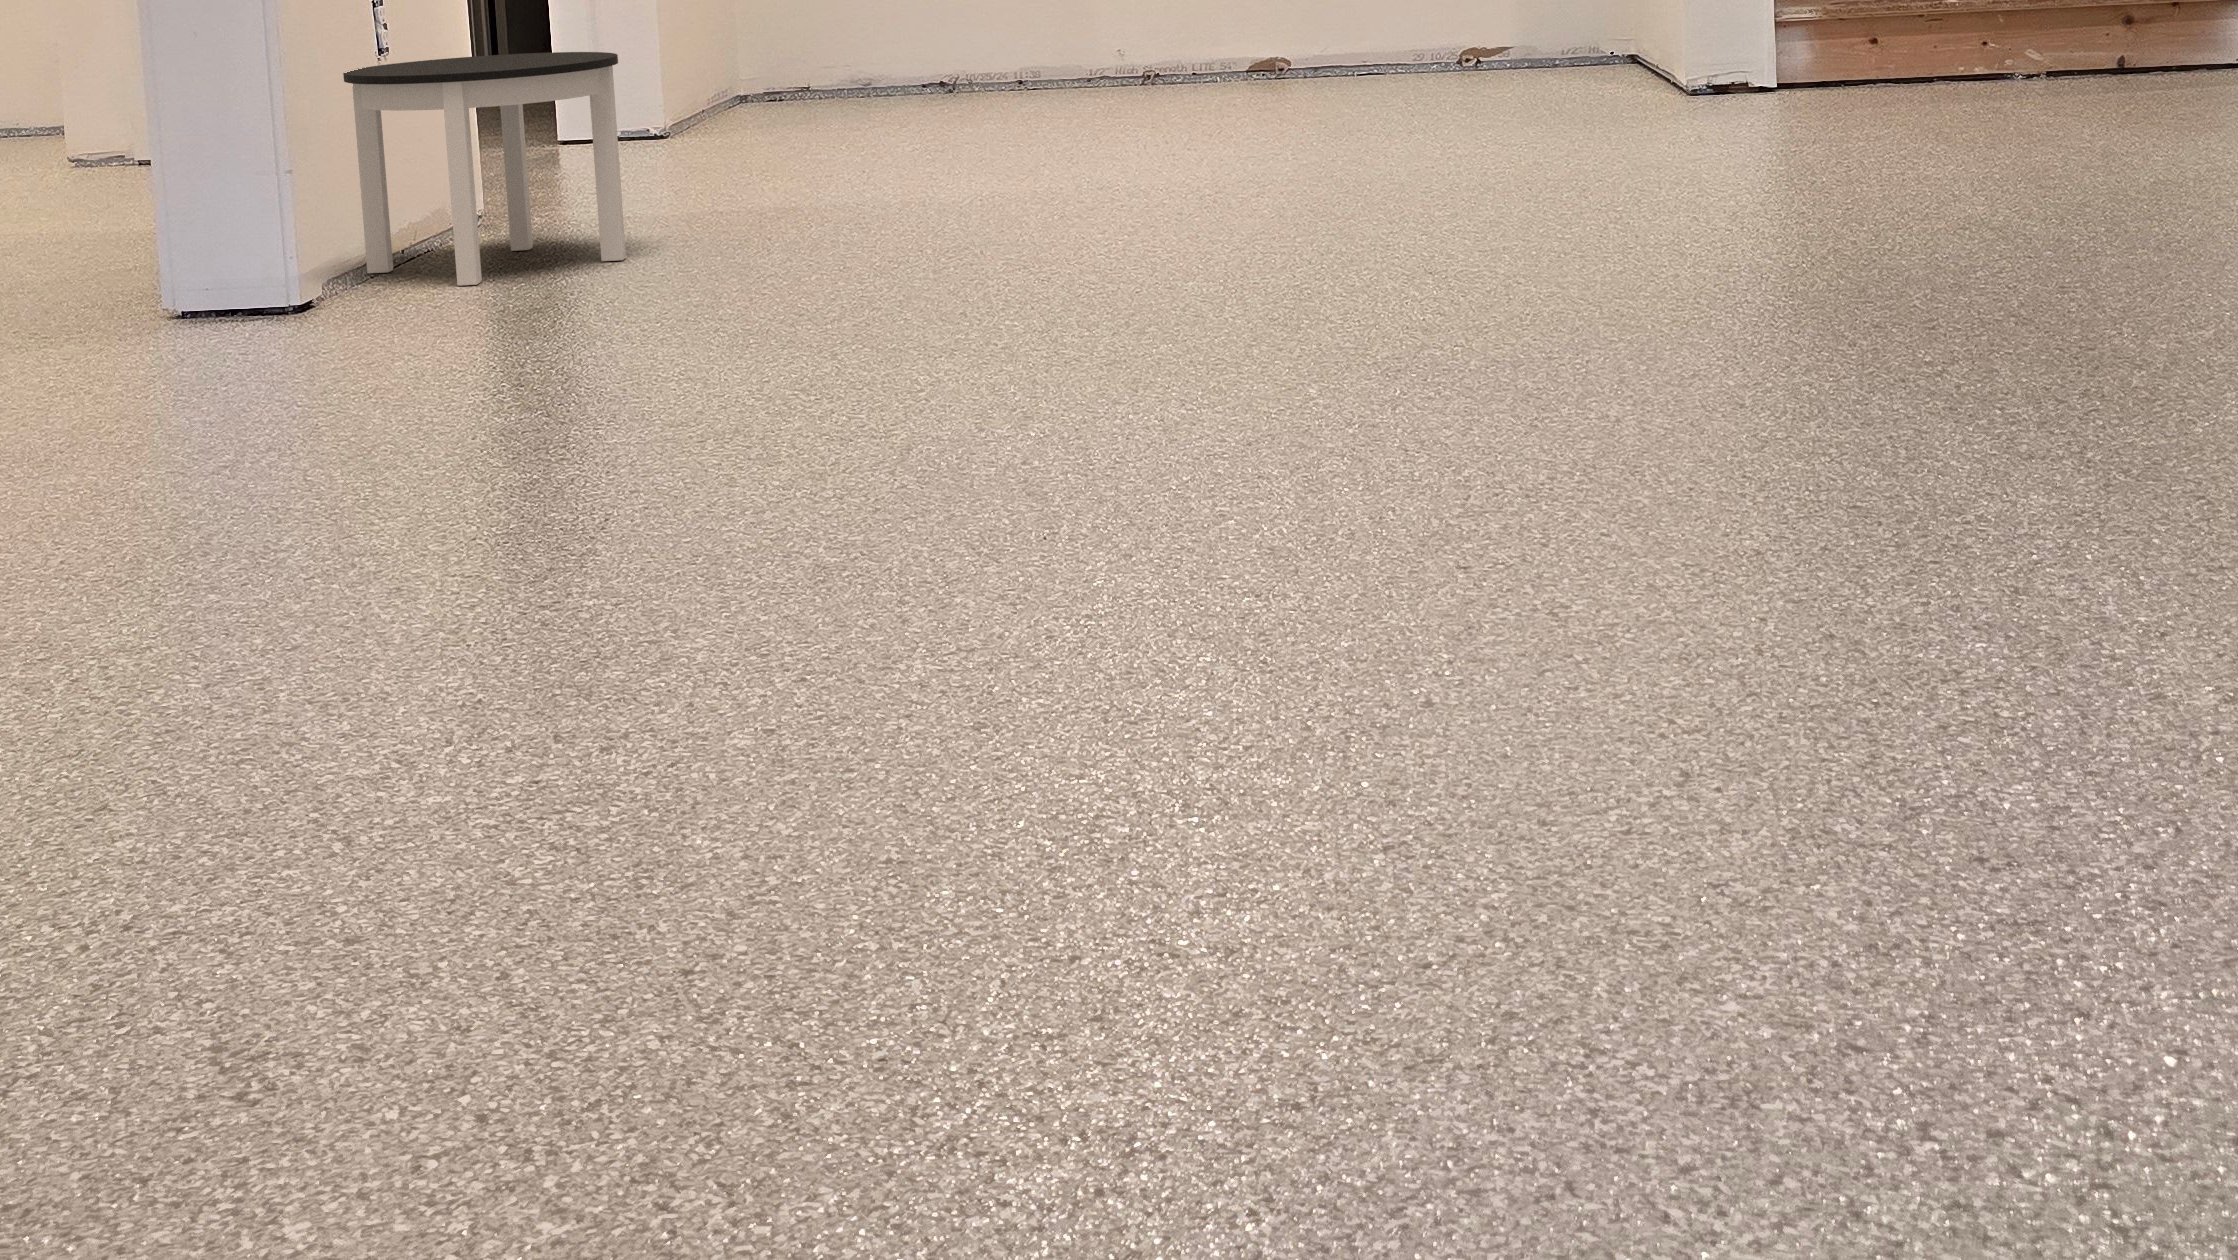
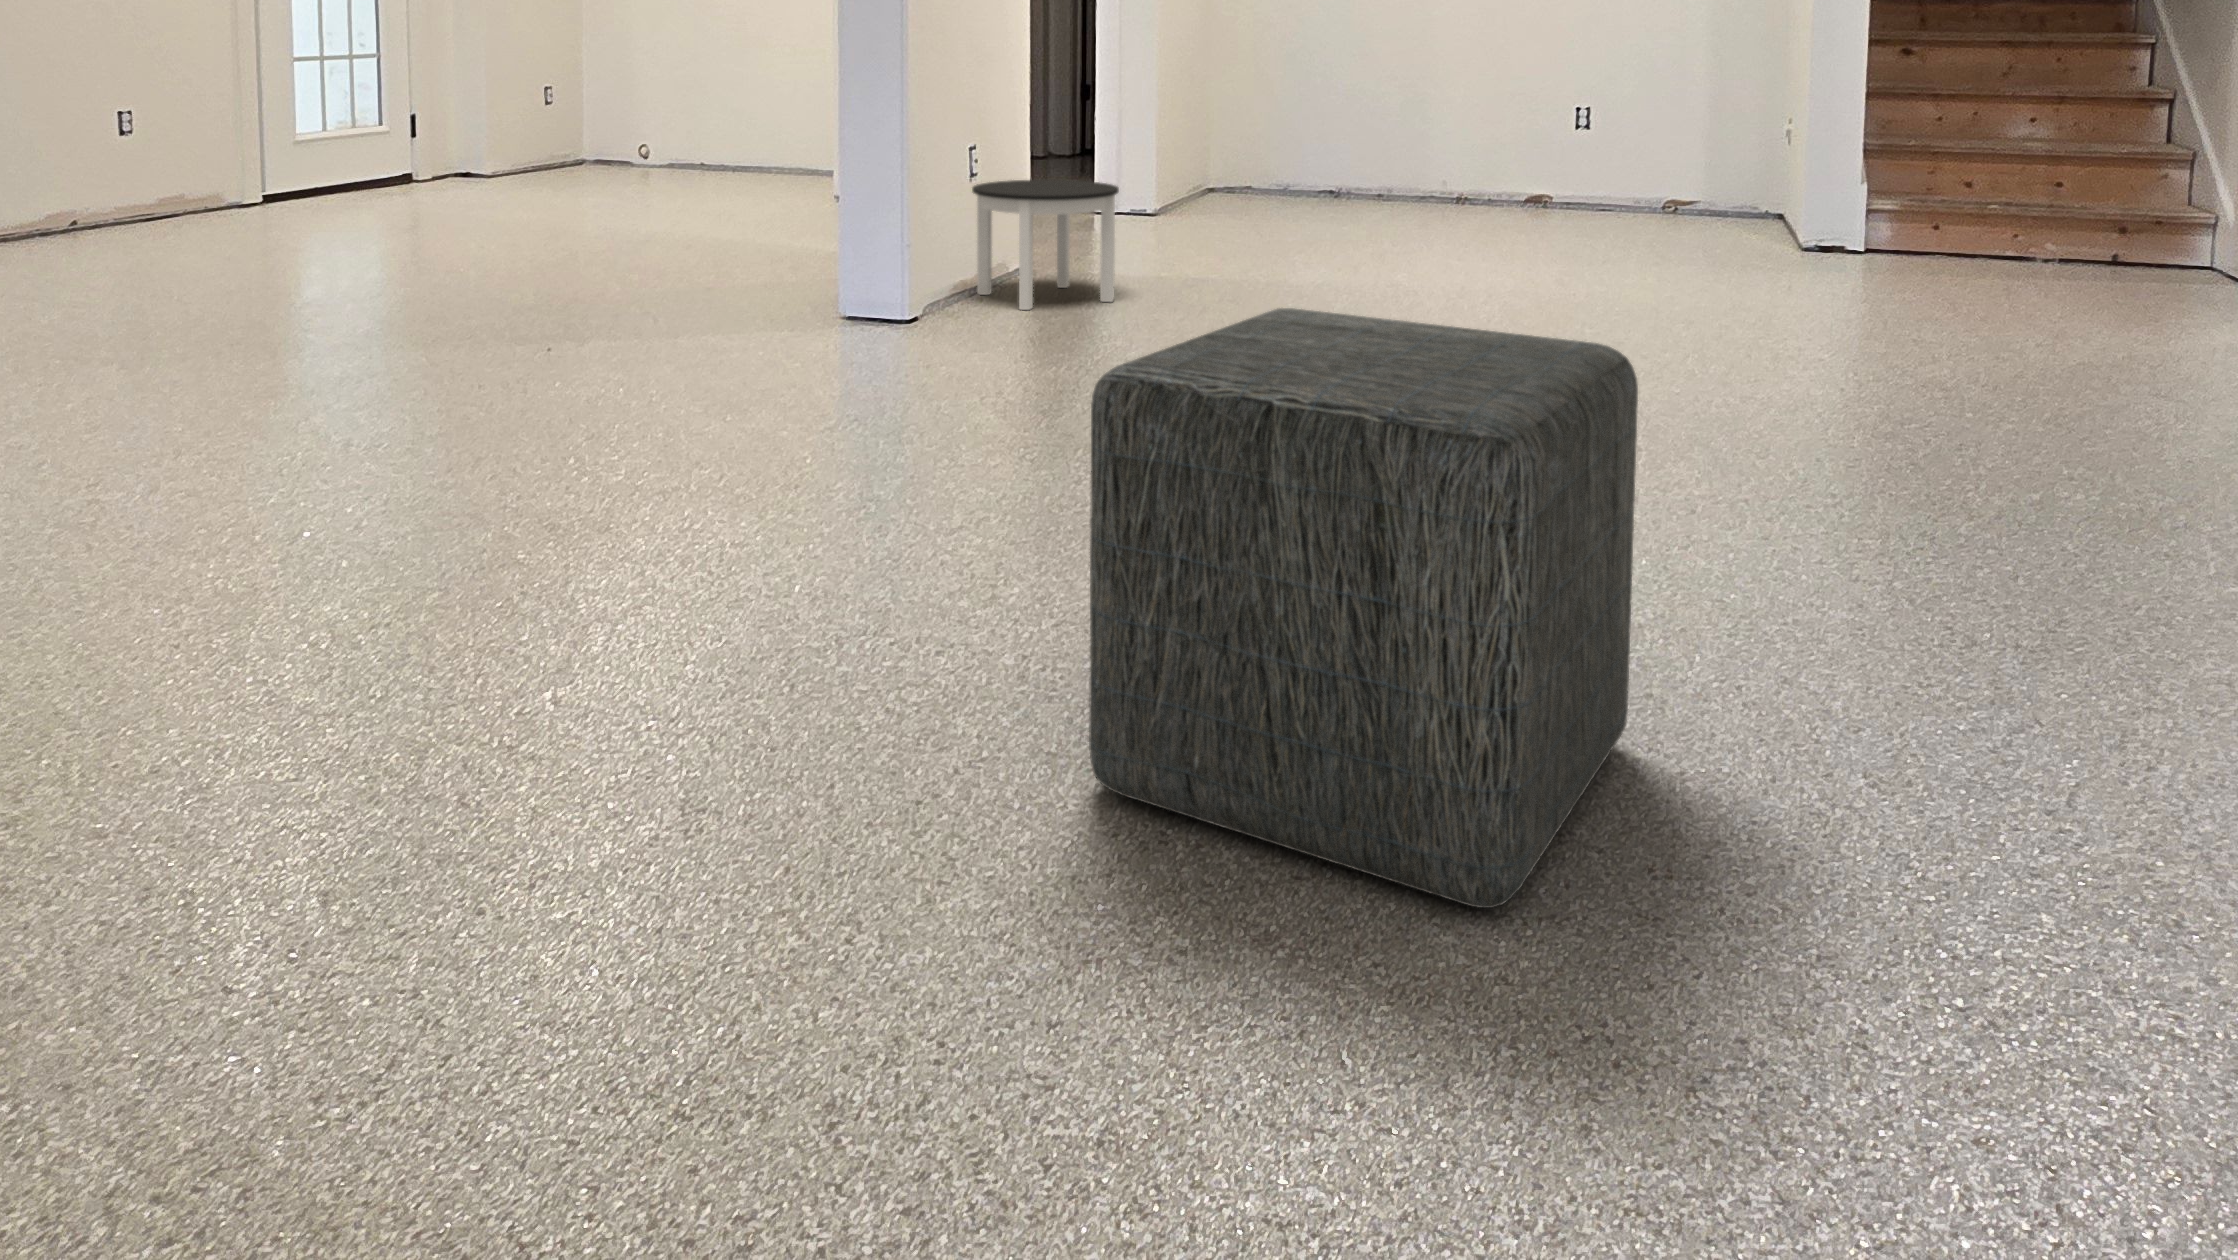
ottoman: none [938,13,1853,964] -> present [1089,308,1638,908]

